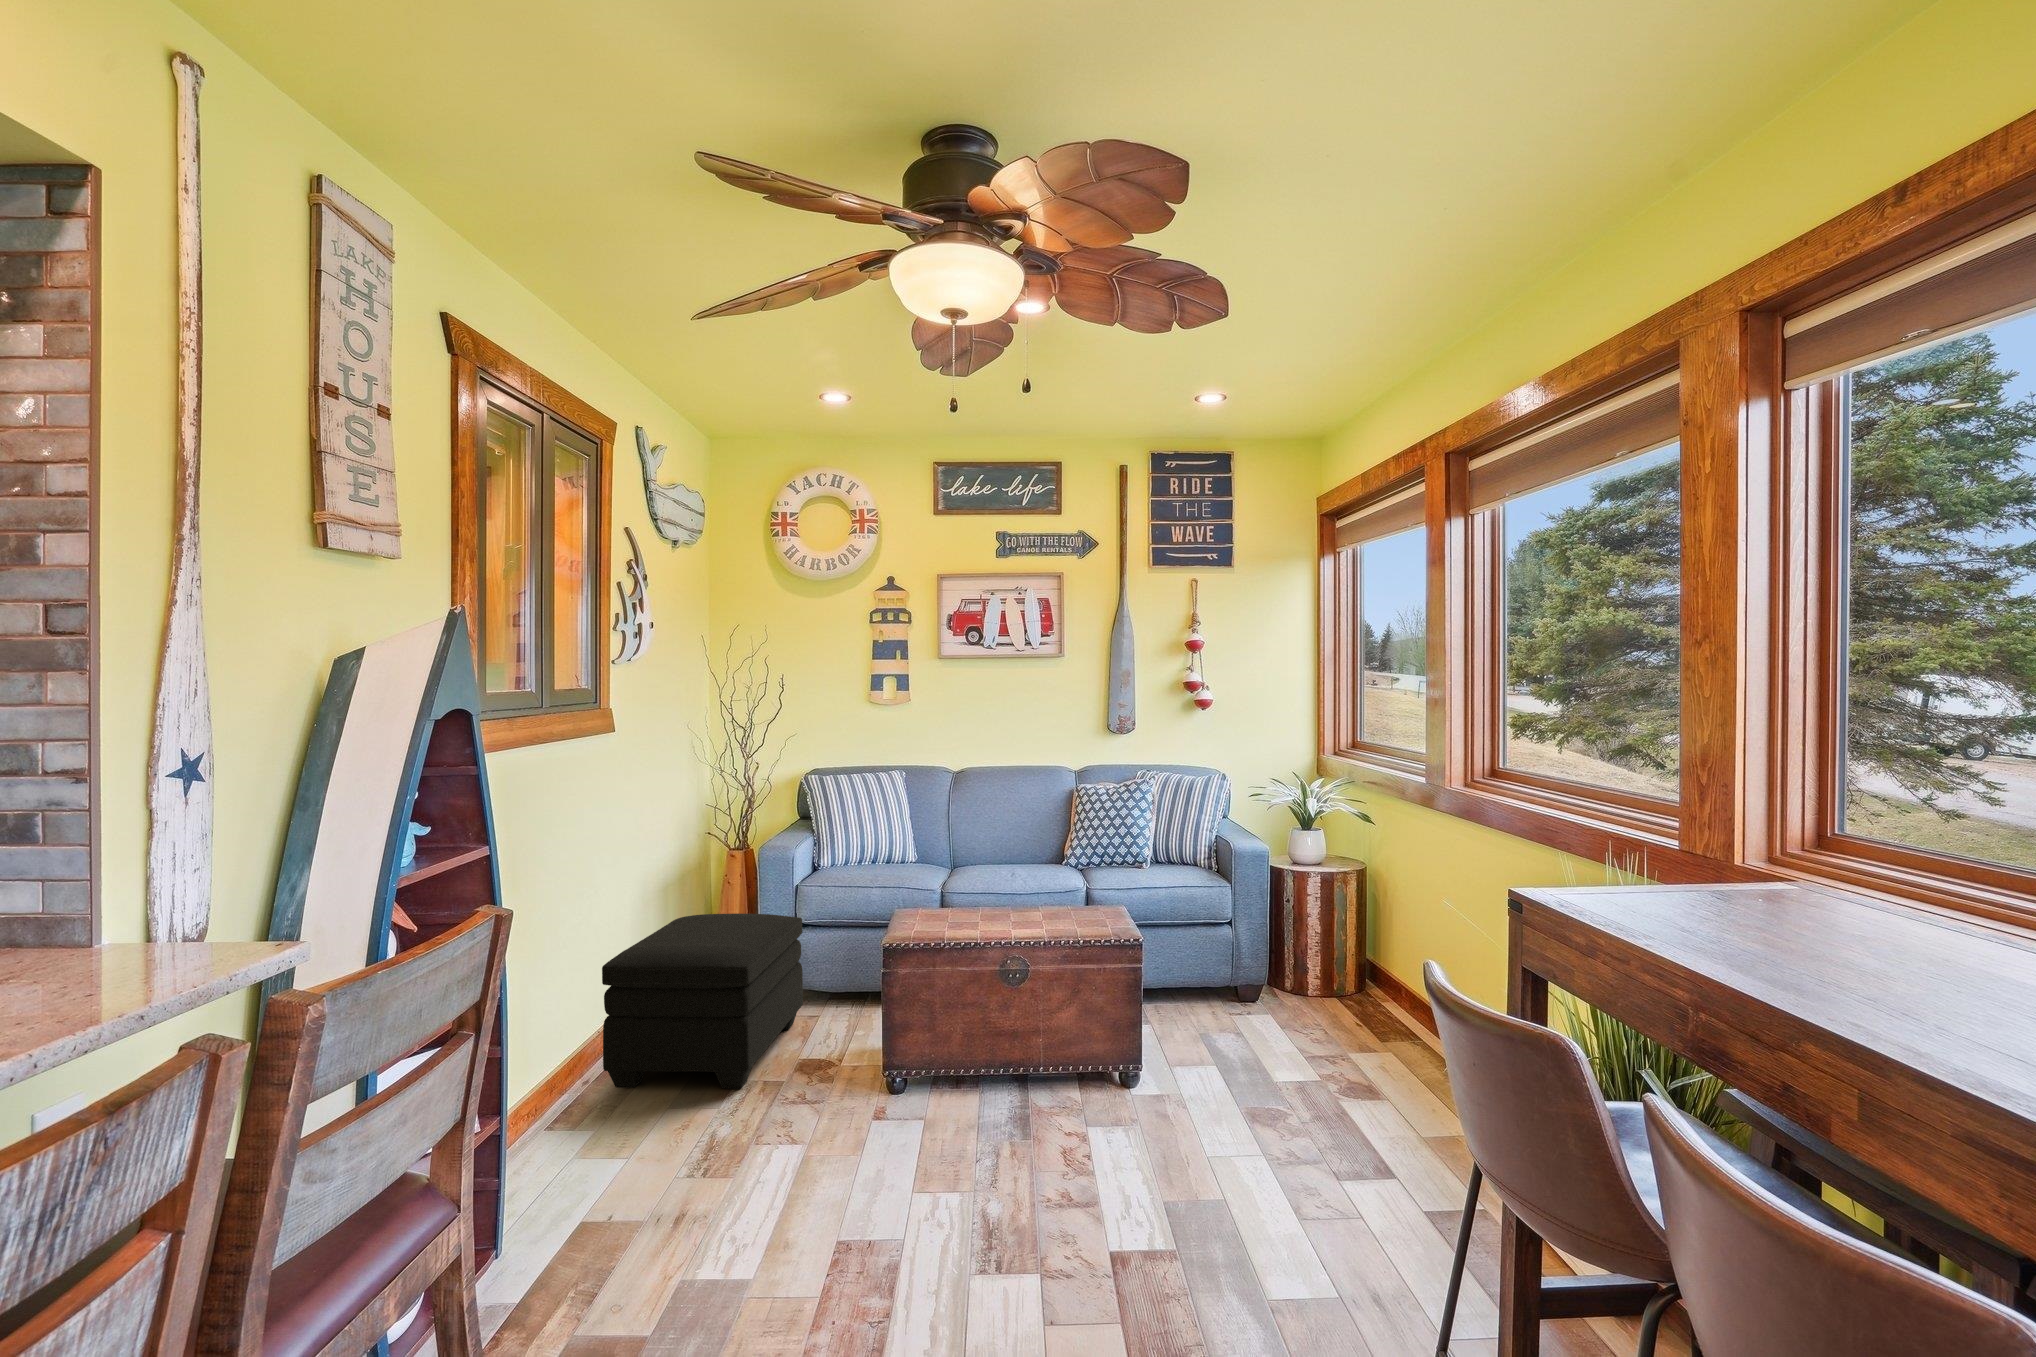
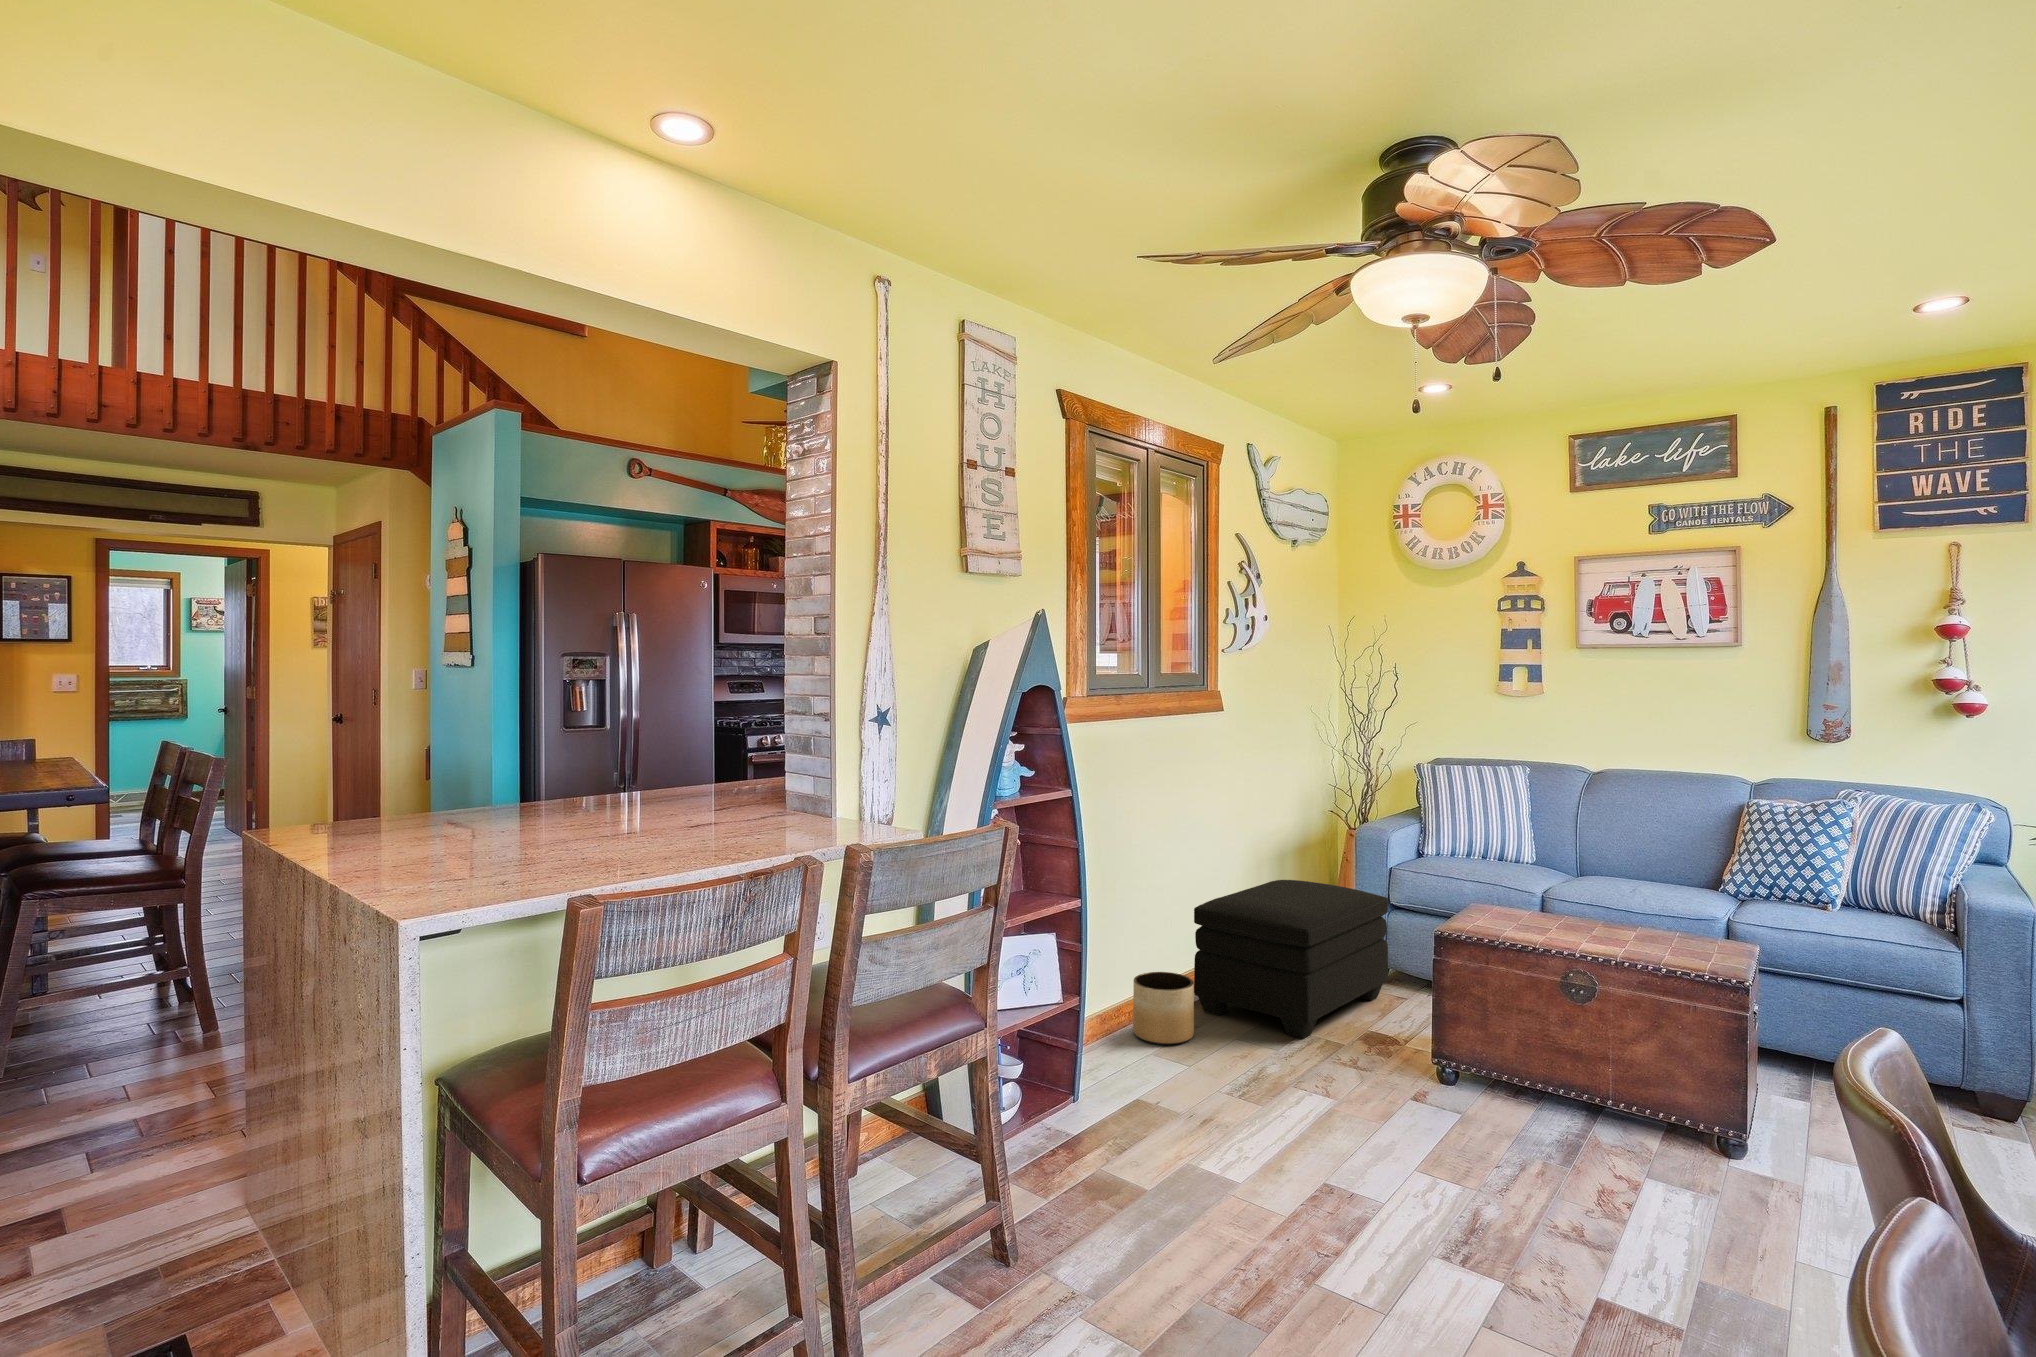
planter: none [539,1050,619,1143] -> present [1133,972,1194,1045]

